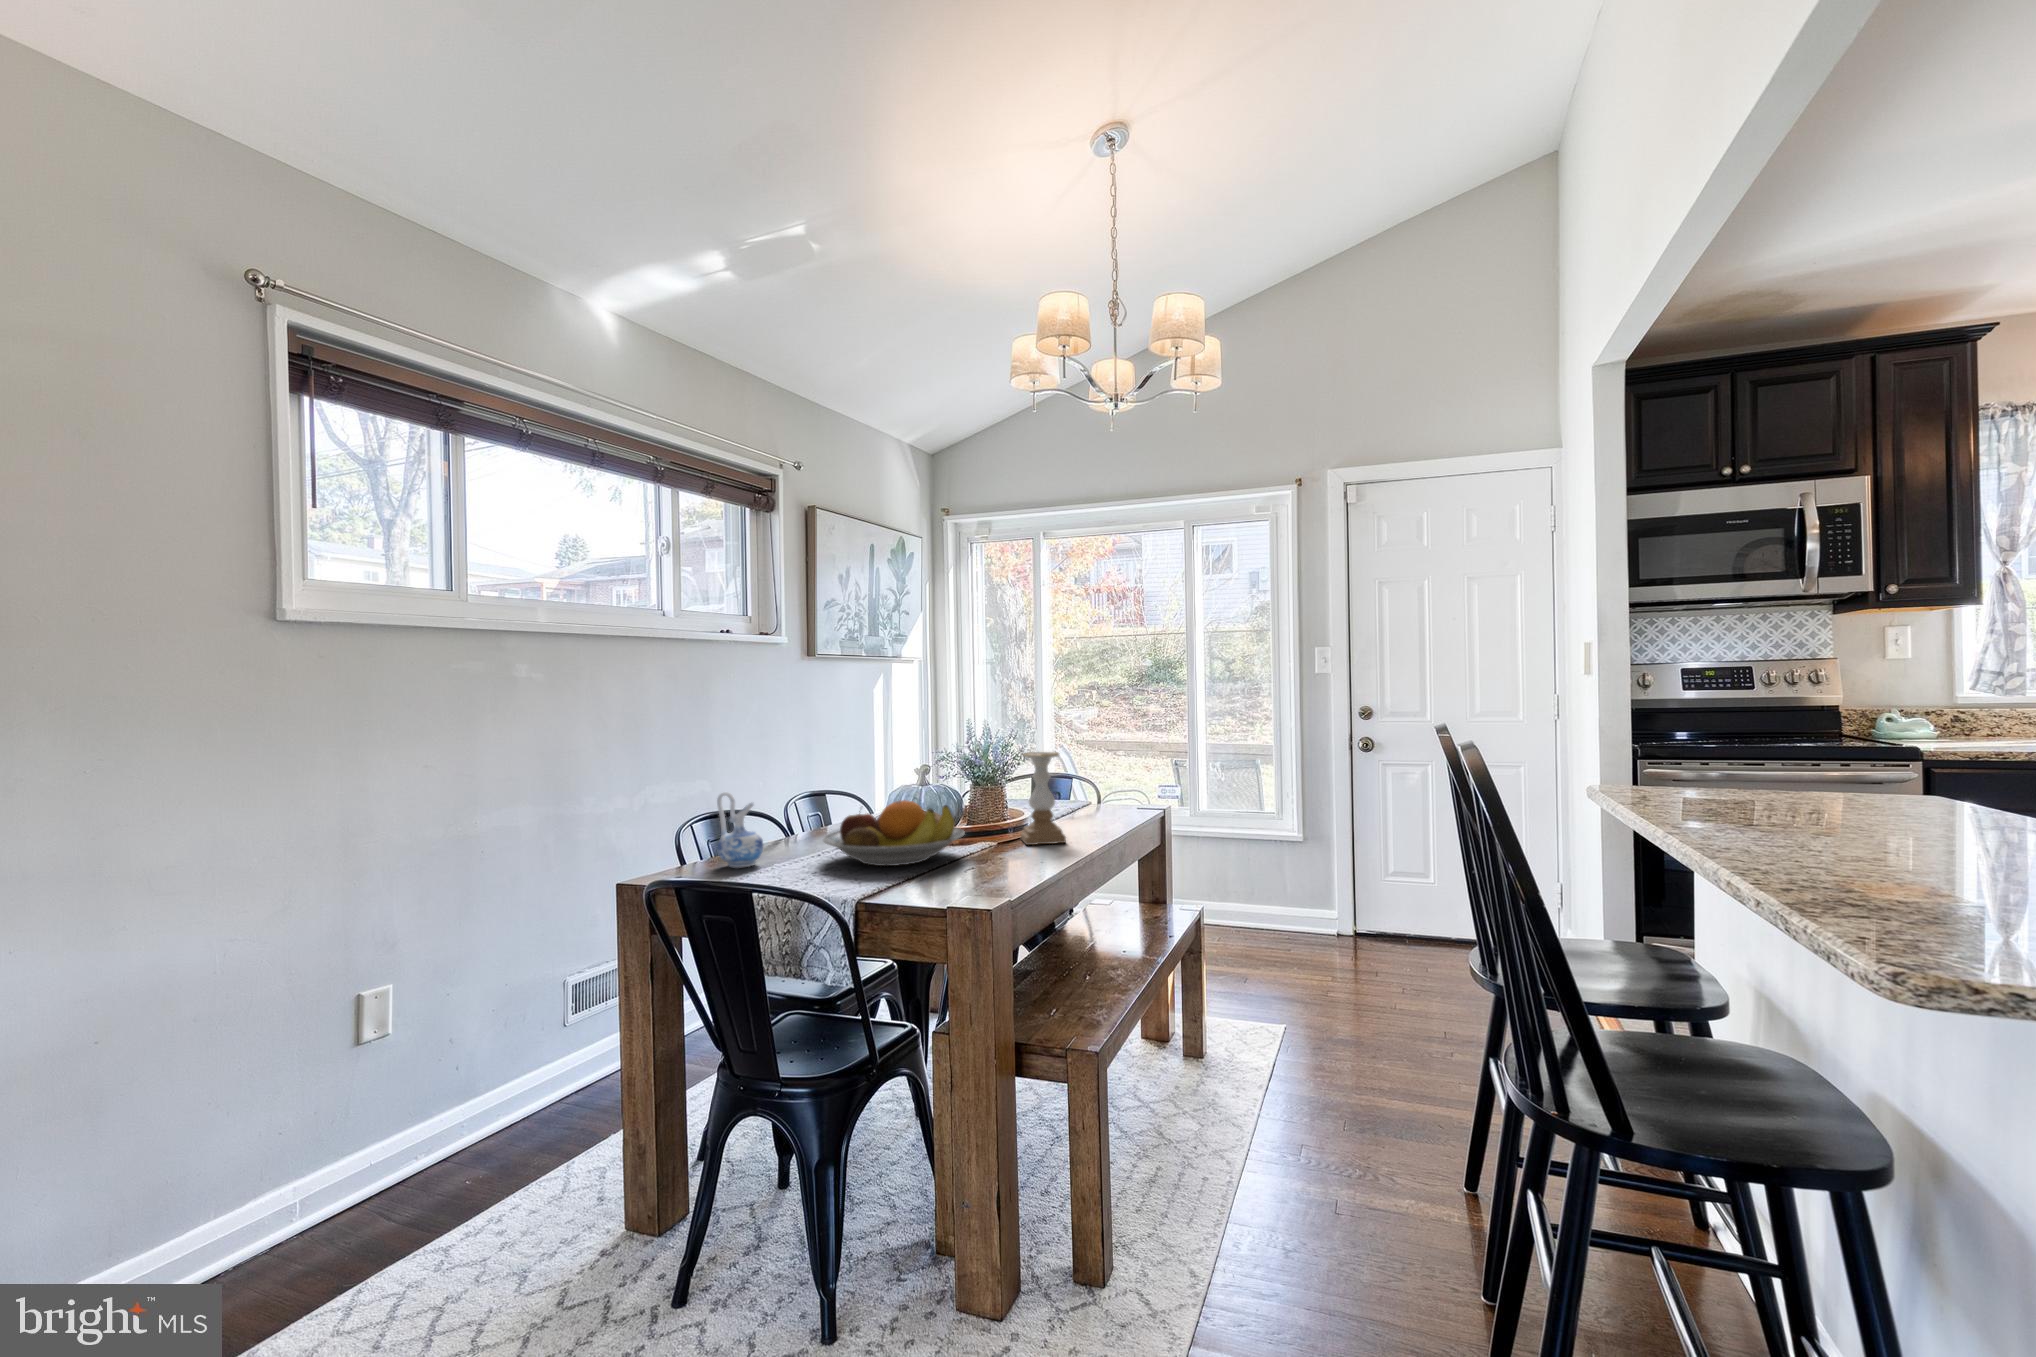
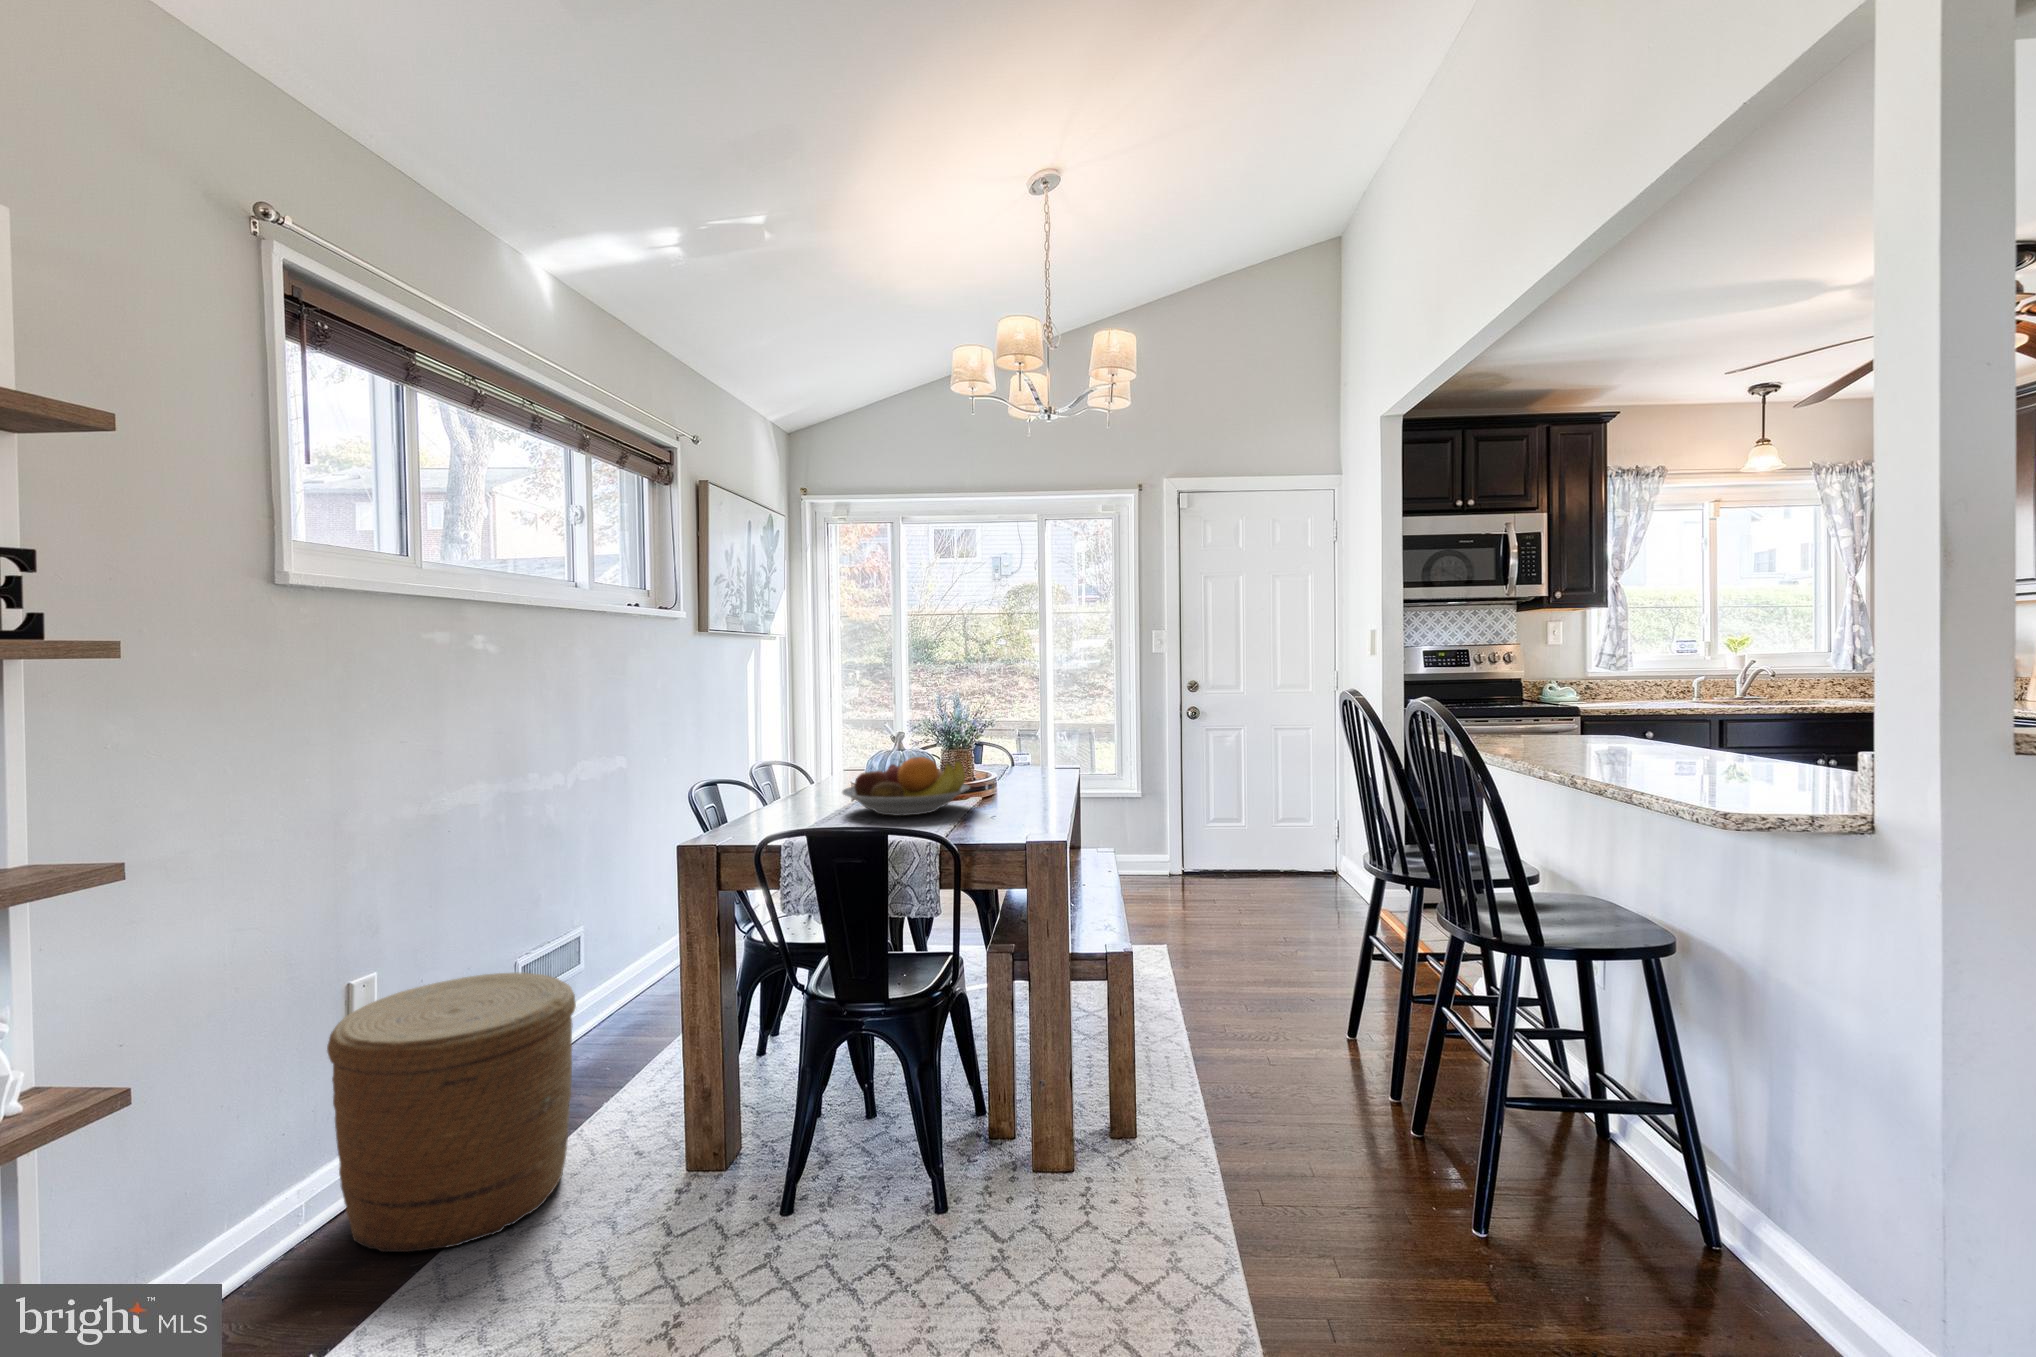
candle holder: present [1021,752,1066,845] -> none [991,715,1036,796]
ceramic pitcher: present [717,792,763,868] -> none [744,753,789,824]
woven basket: none [292,1002,538,1278] -> present [327,972,576,1252]

